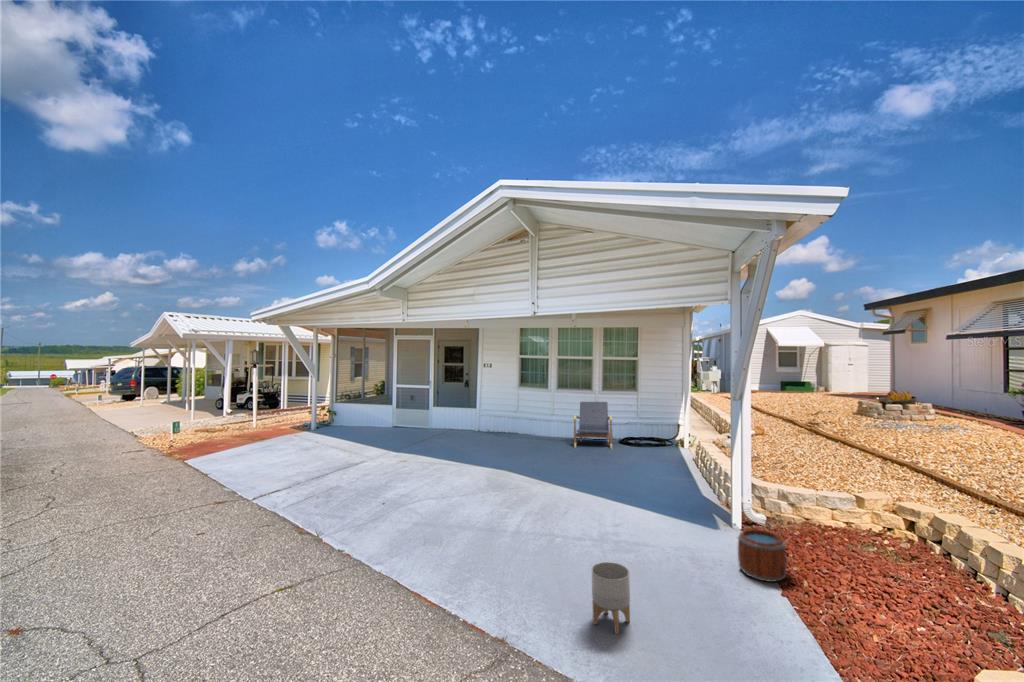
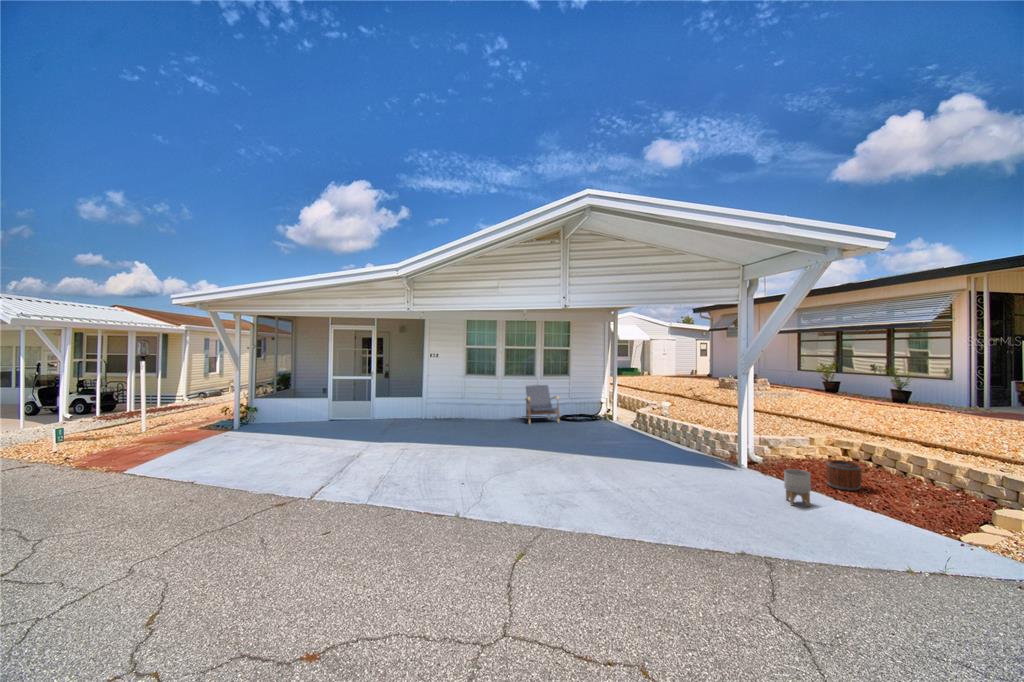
bucket: present [738,529,787,582] -> present [826,460,862,491]
planter: present [592,562,630,634] -> present [784,469,811,507]

